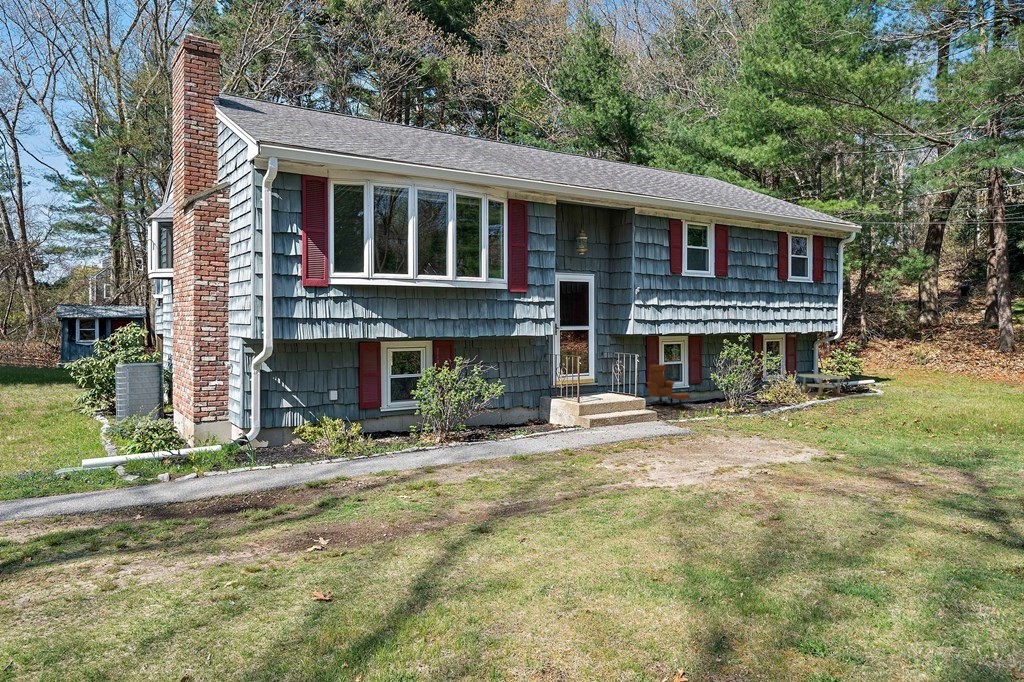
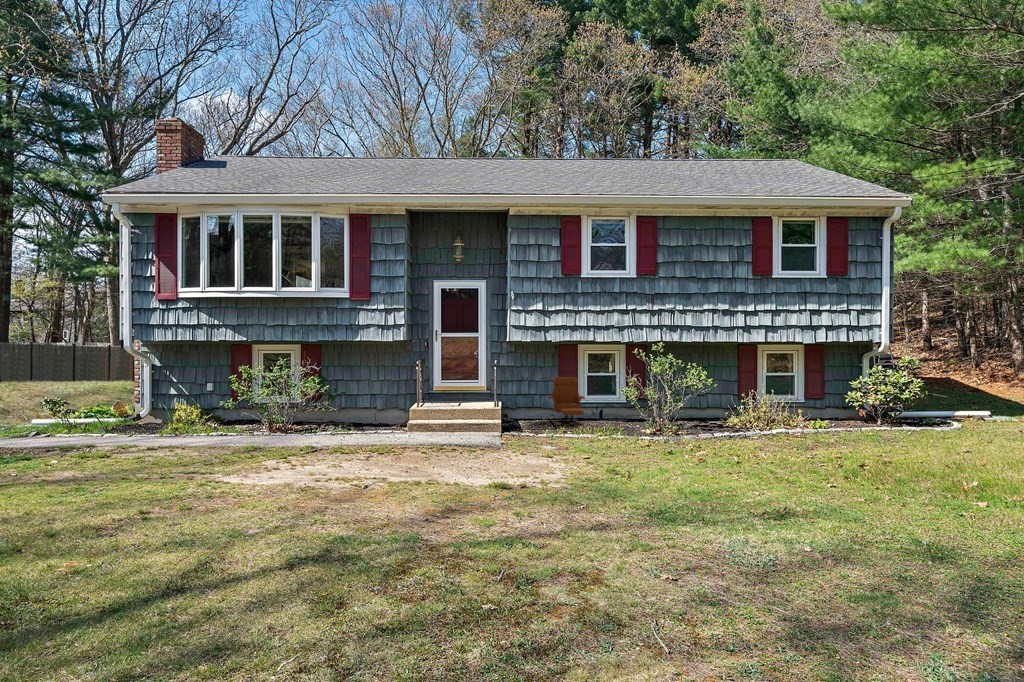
round table: present [798,374,845,396] -> none [806,398,872,427]

